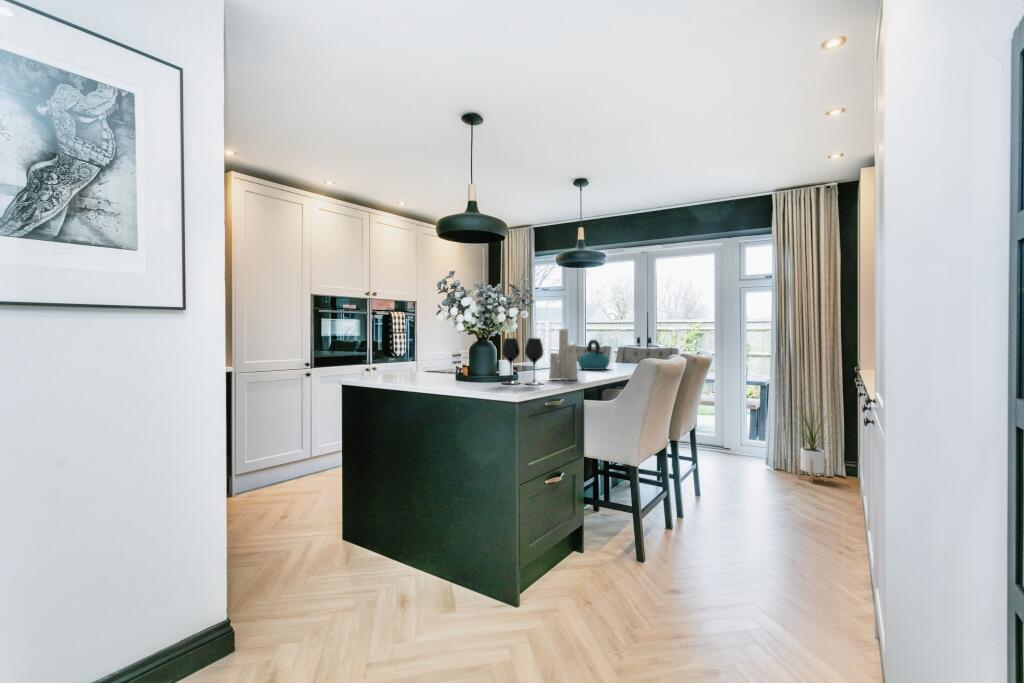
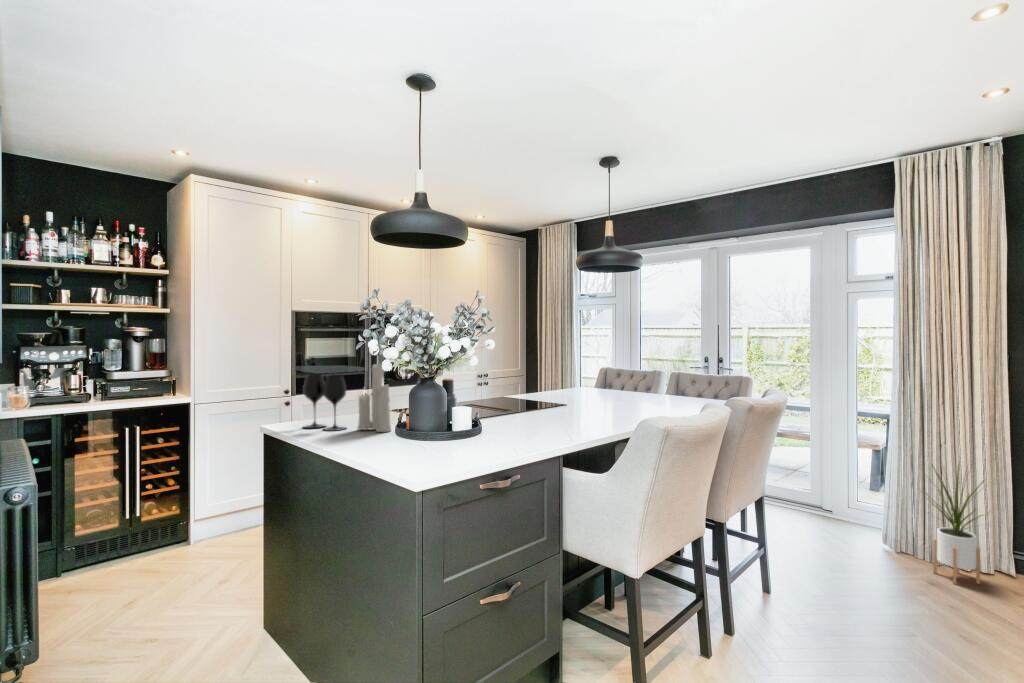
candle: present [549,328,578,380] -> present [358,363,391,432]
wine glass: present [502,338,543,385] -> present [303,374,346,431]
kettle: present [578,340,609,370] -> none [589,371,632,413]

